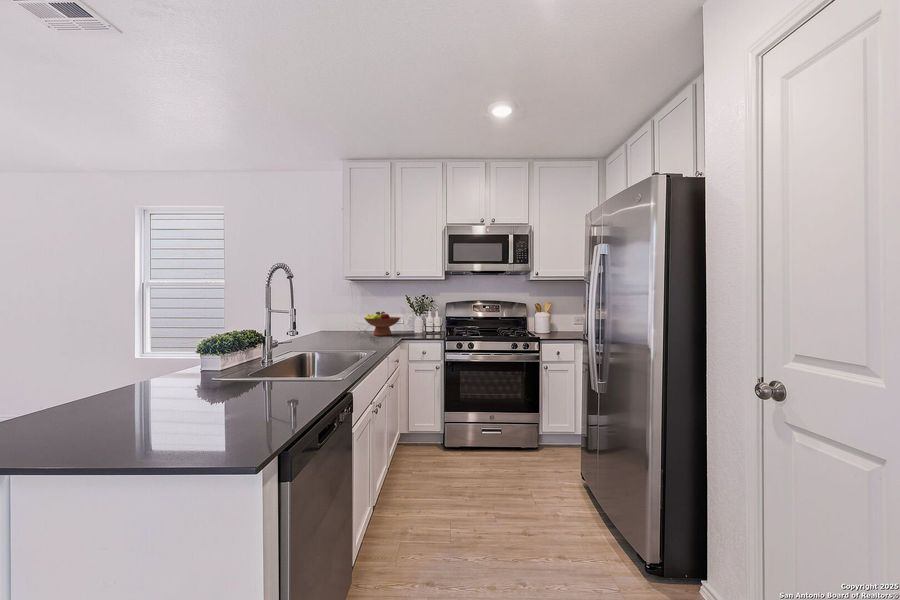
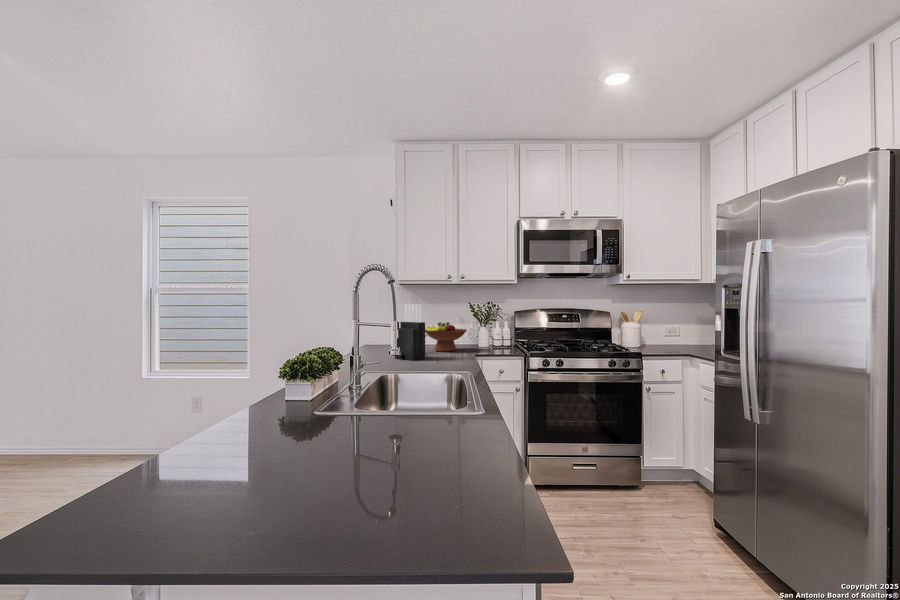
knife block: none [333,296,357,343] -> present [395,304,425,360]

